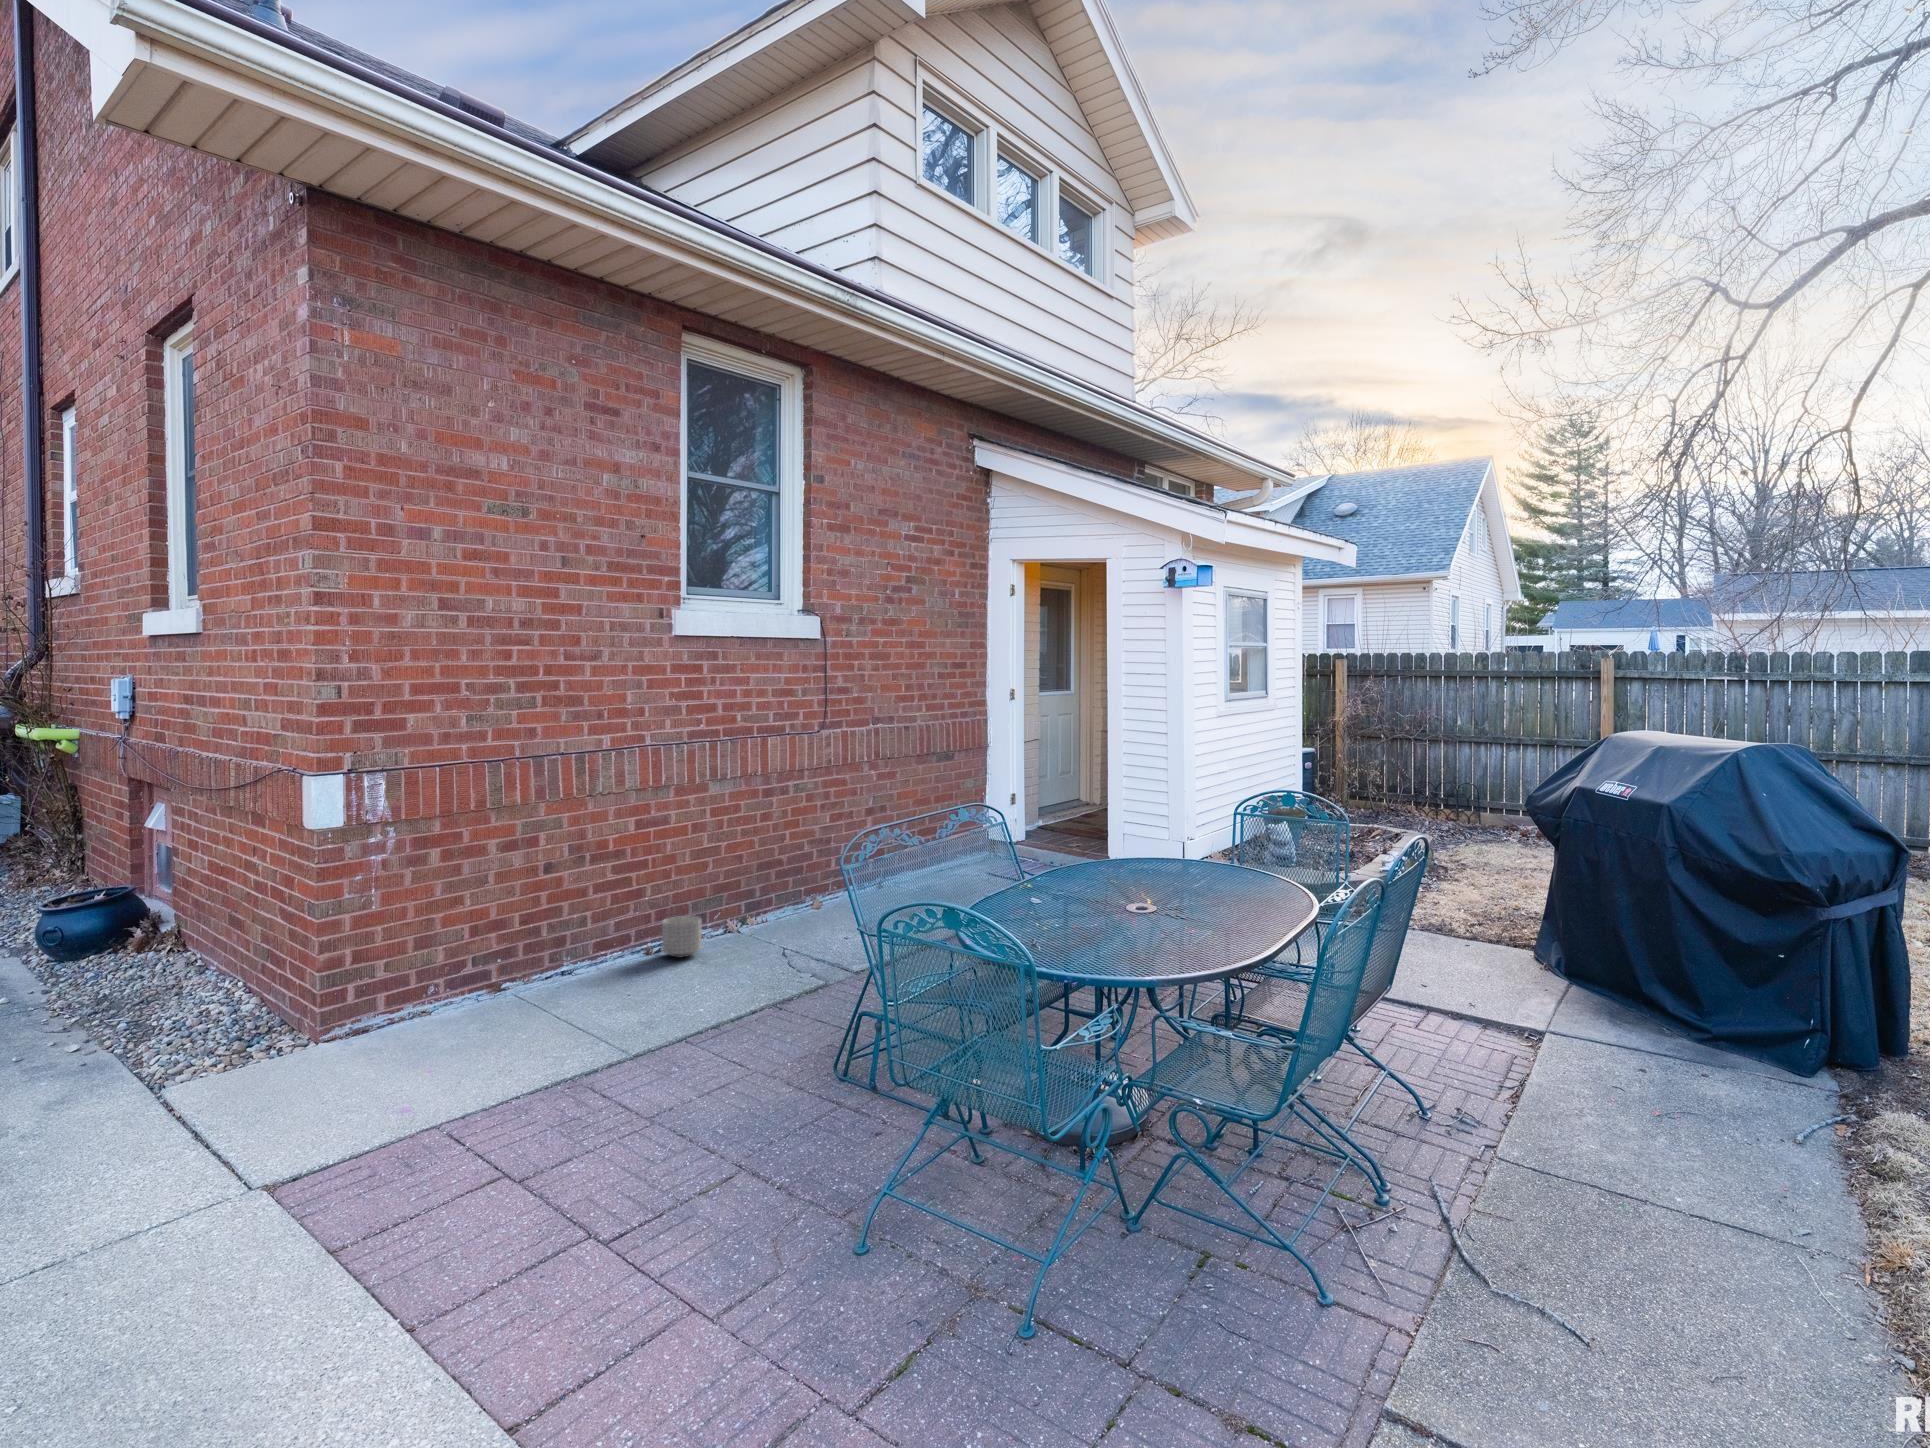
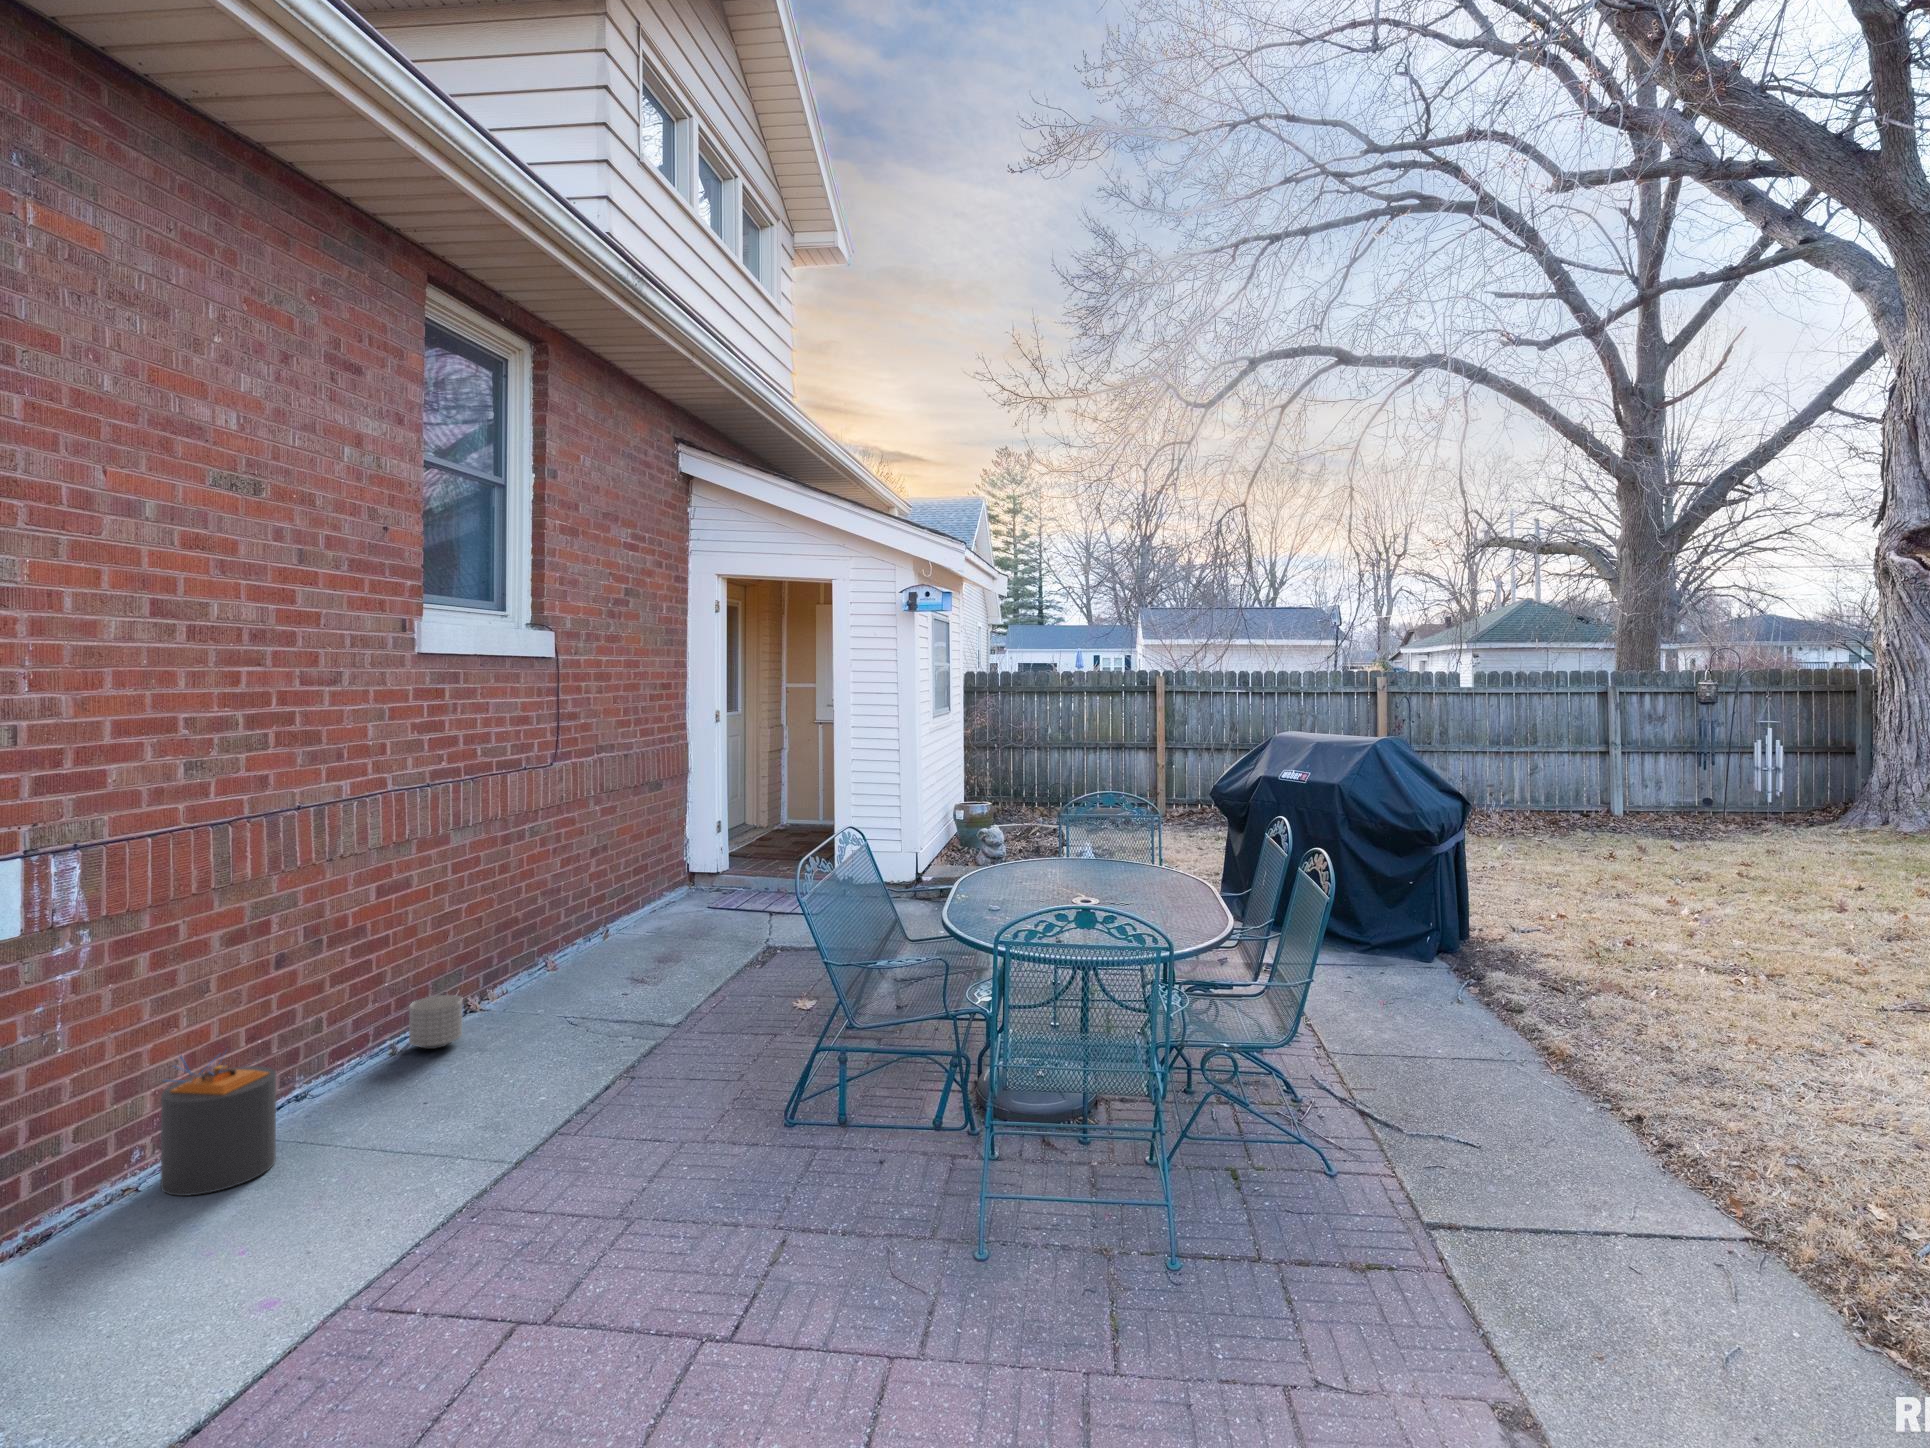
trash can: none [436,920,517,1024] -> present [161,1055,276,1196]

